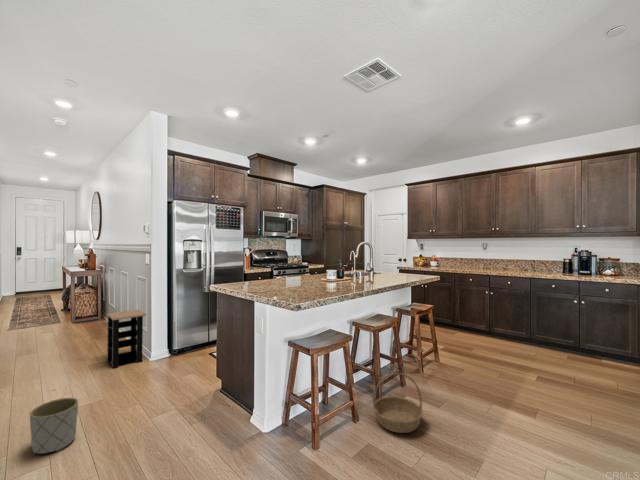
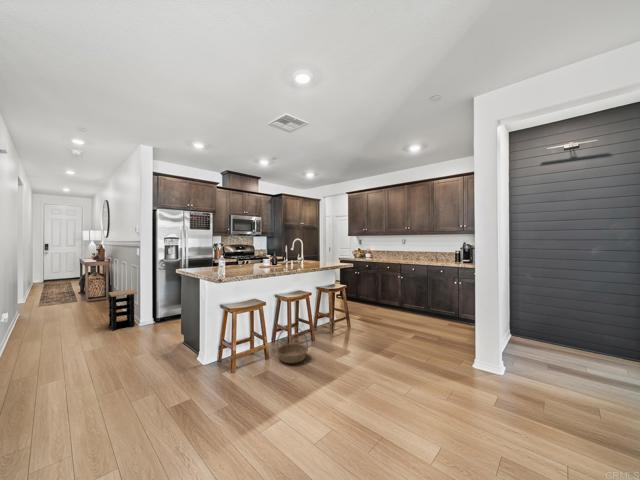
planter: present [30,398,78,454] -> none [53,342,83,374]

